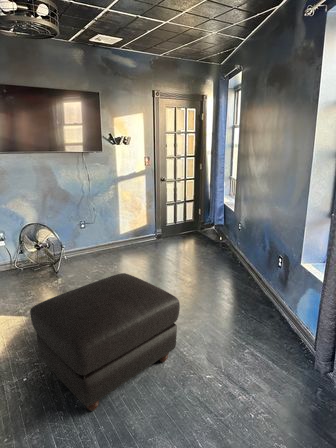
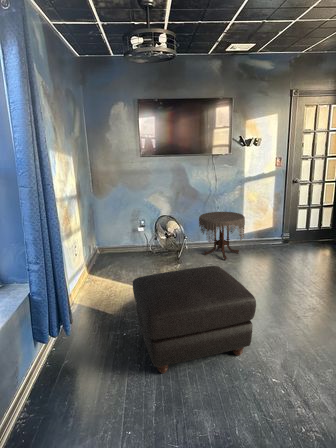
side table: none [75,214,126,265] -> present [199,212,245,260]

